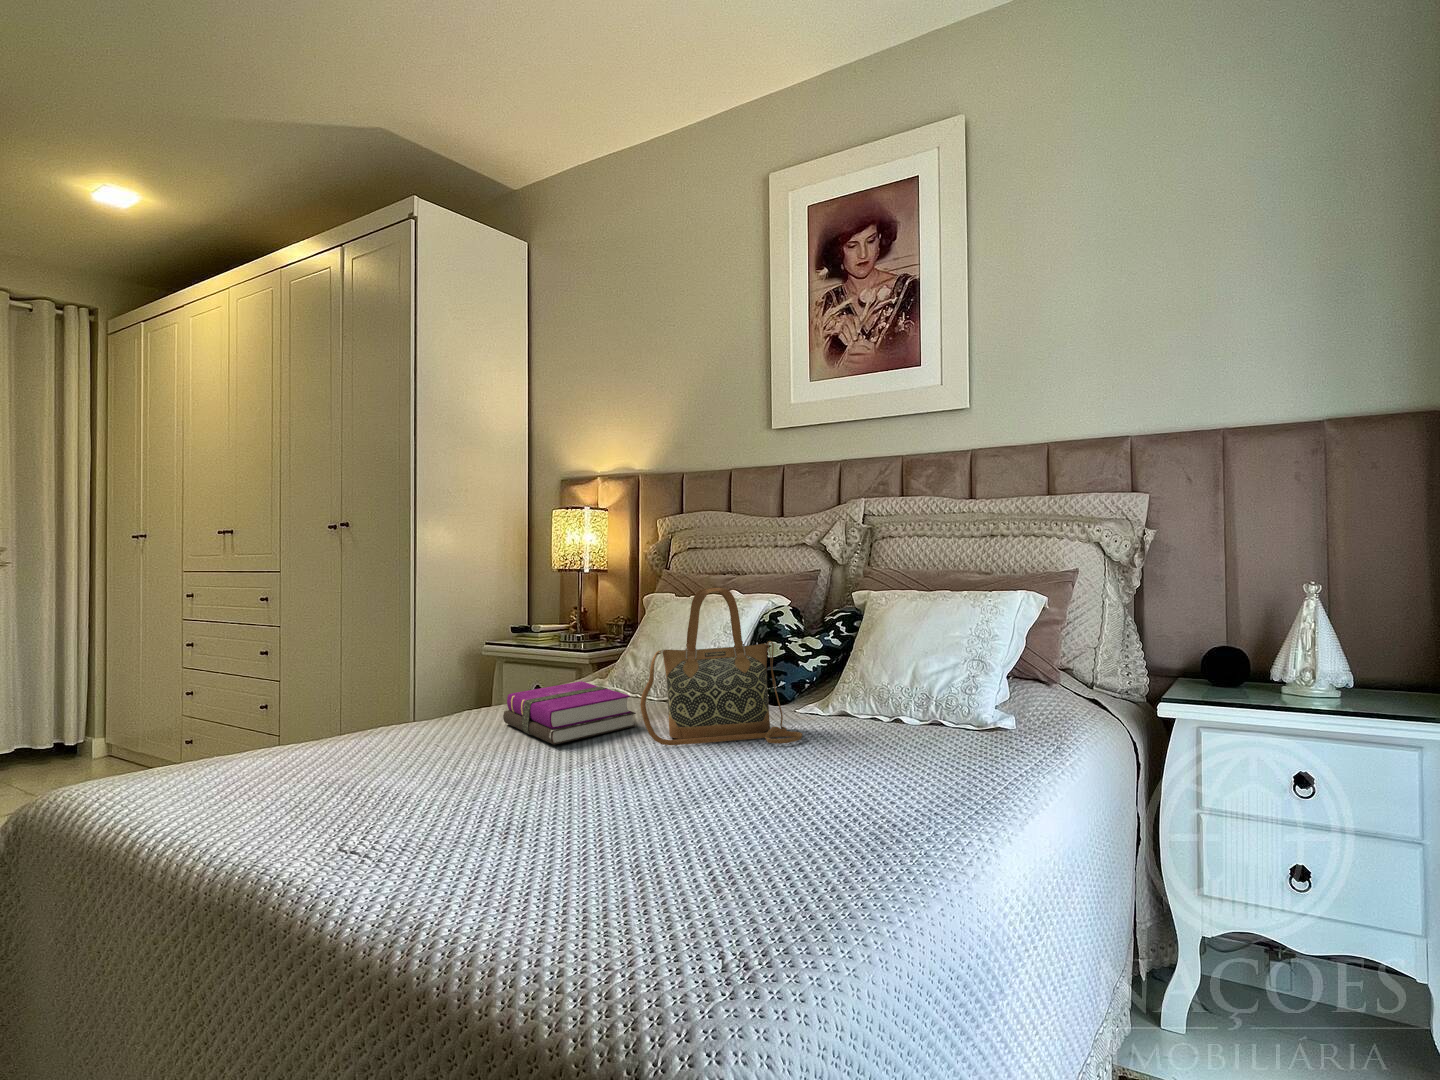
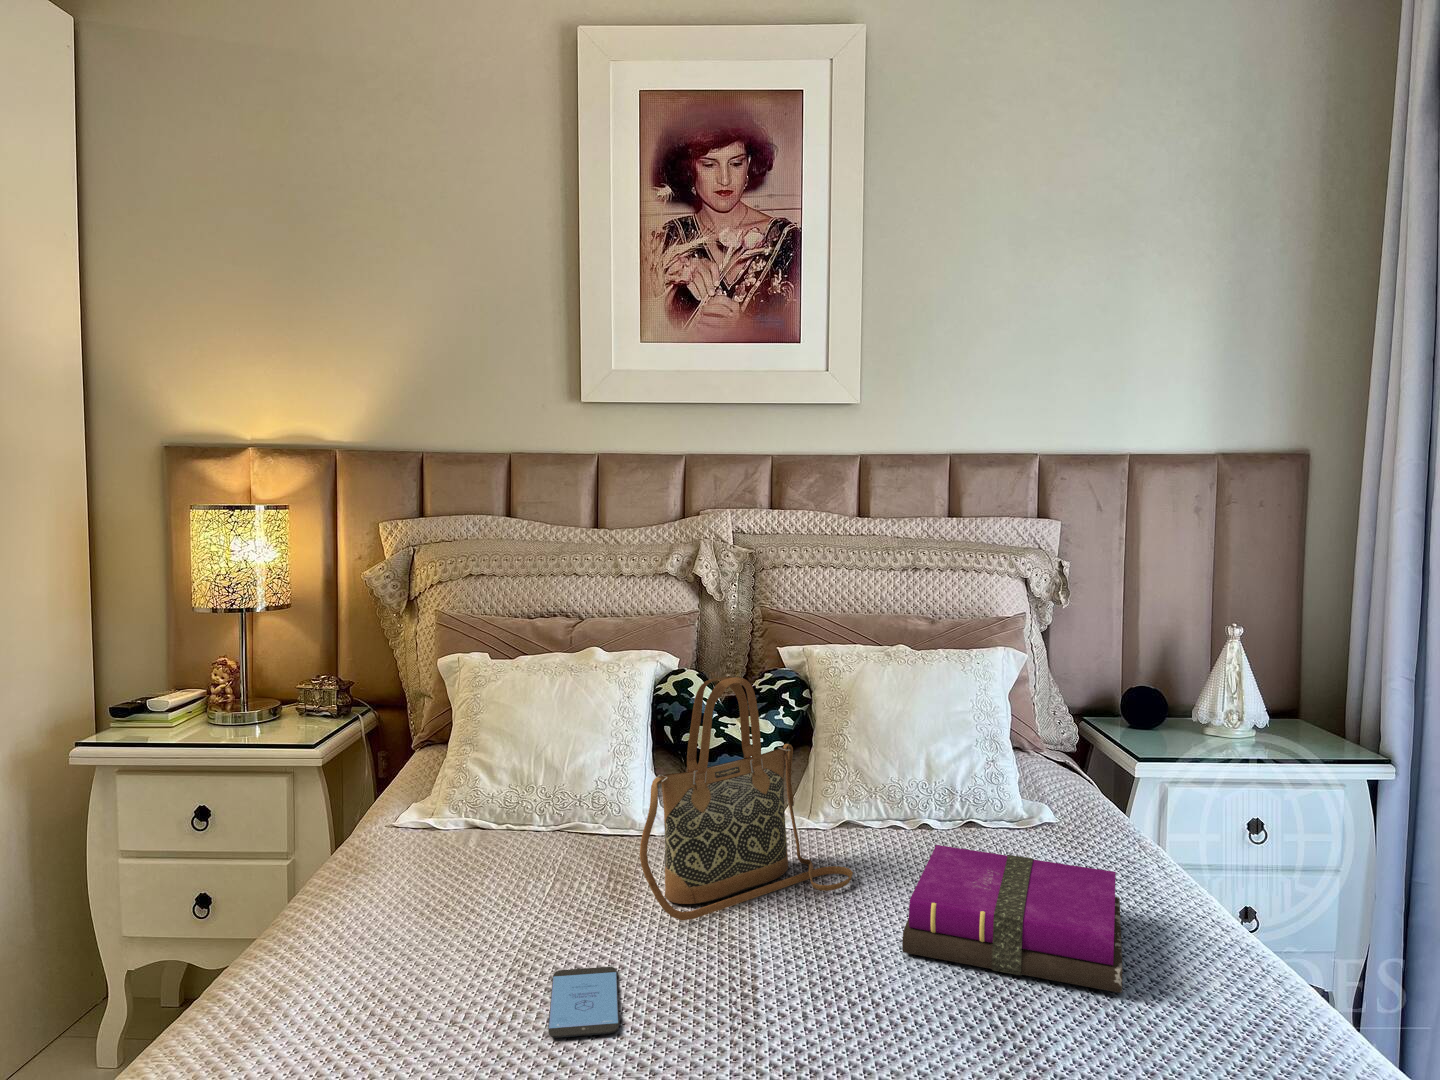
notebook: present [503,681,636,744] -> present [902,845,1122,993]
smartphone: none [524,756,597,782] -> present [548,967,619,1038]

